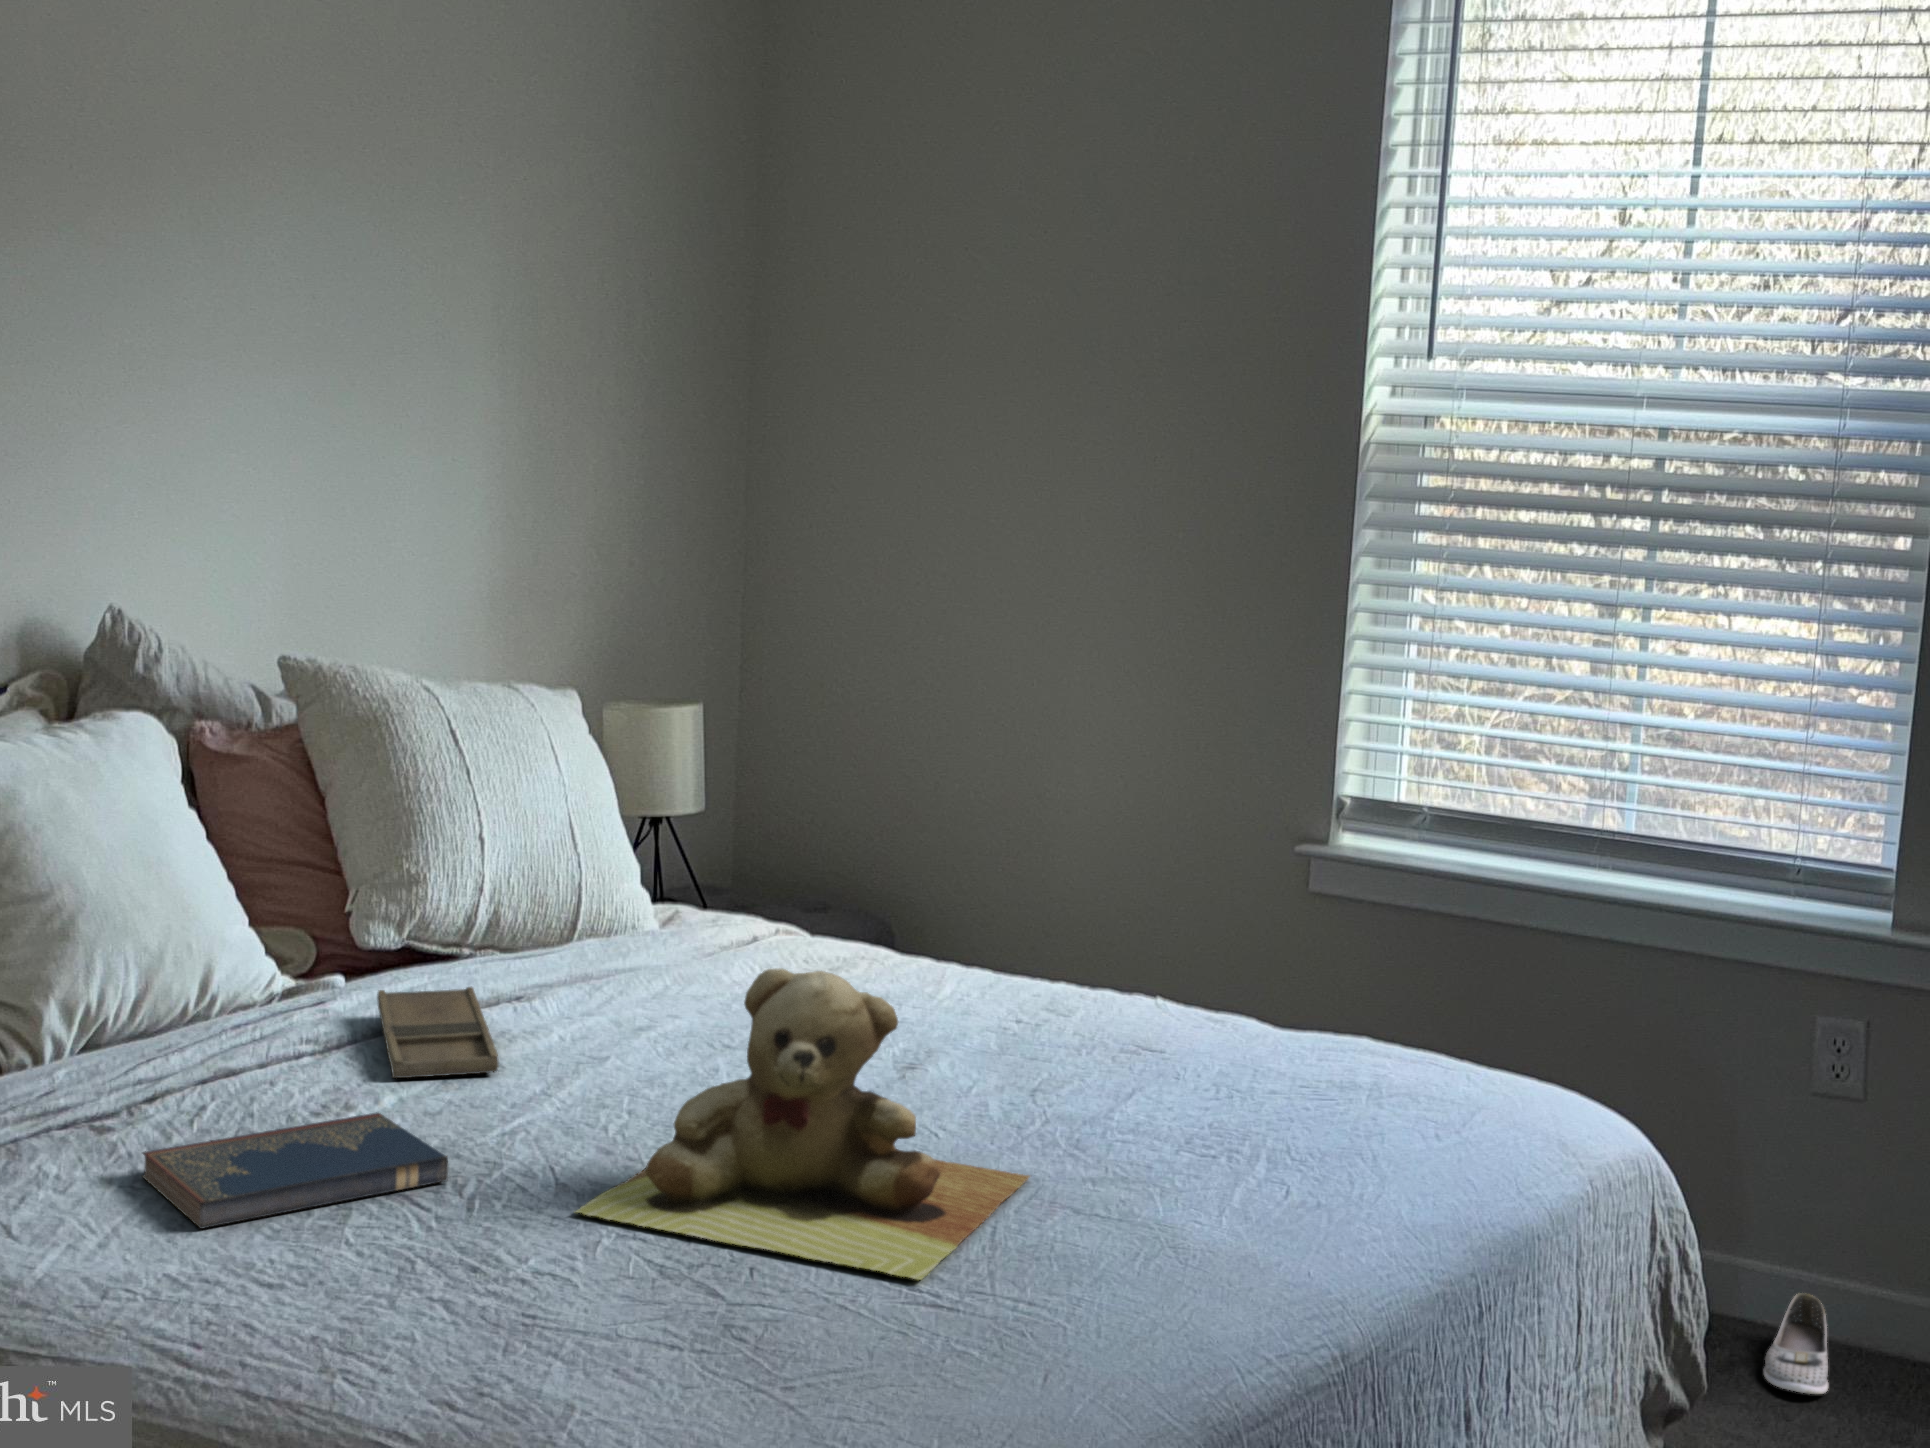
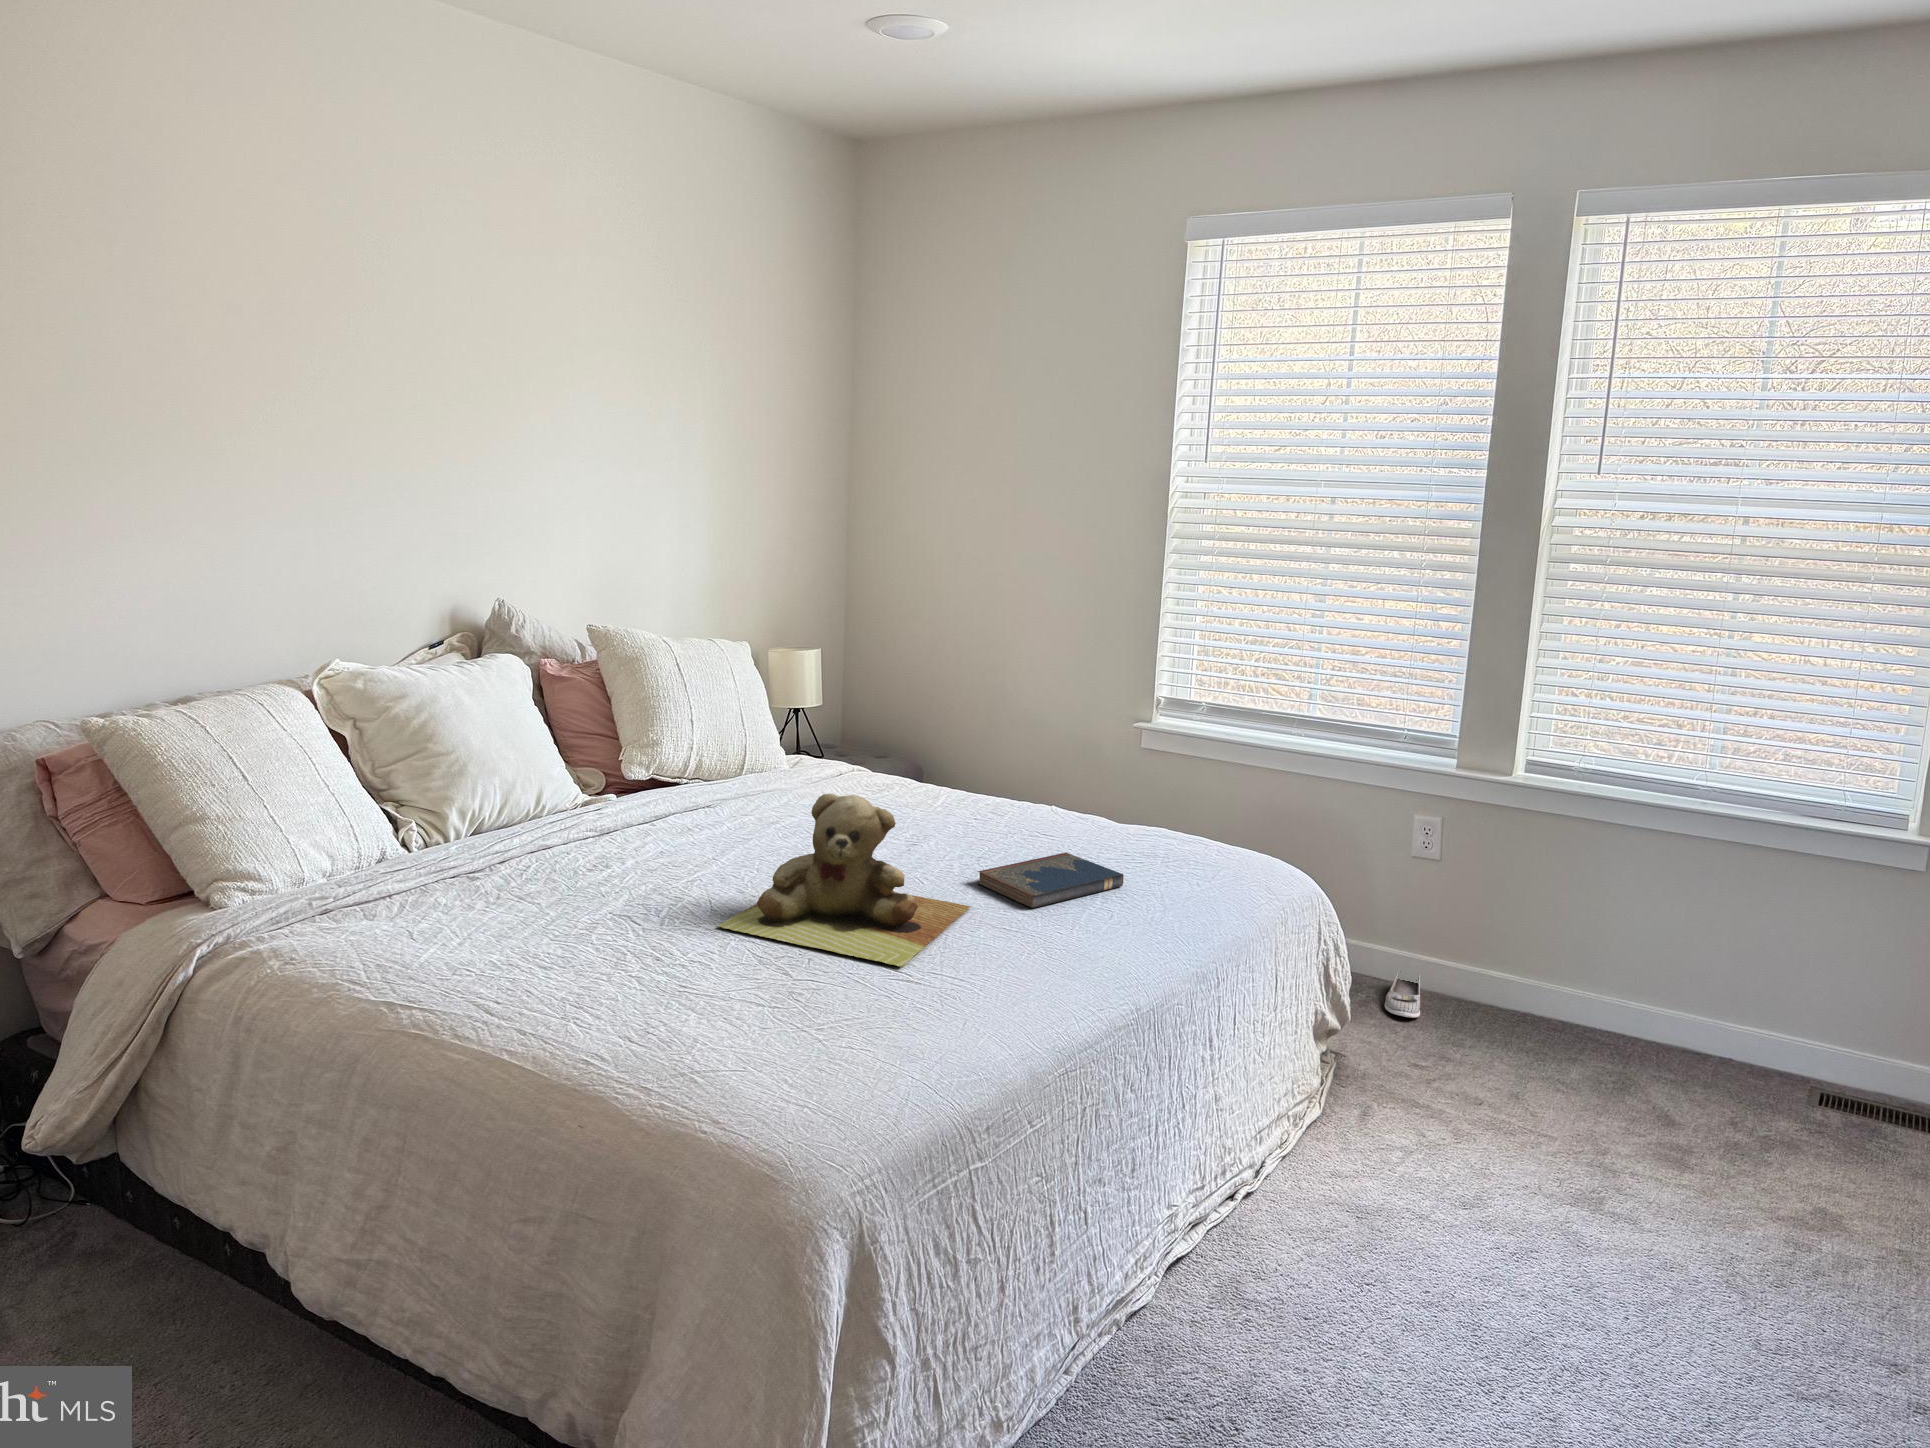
tray: present [377,987,499,1078] -> none [631,800,690,850]
hardcover book: present [142,1112,448,1229] -> present [977,853,1124,909]

